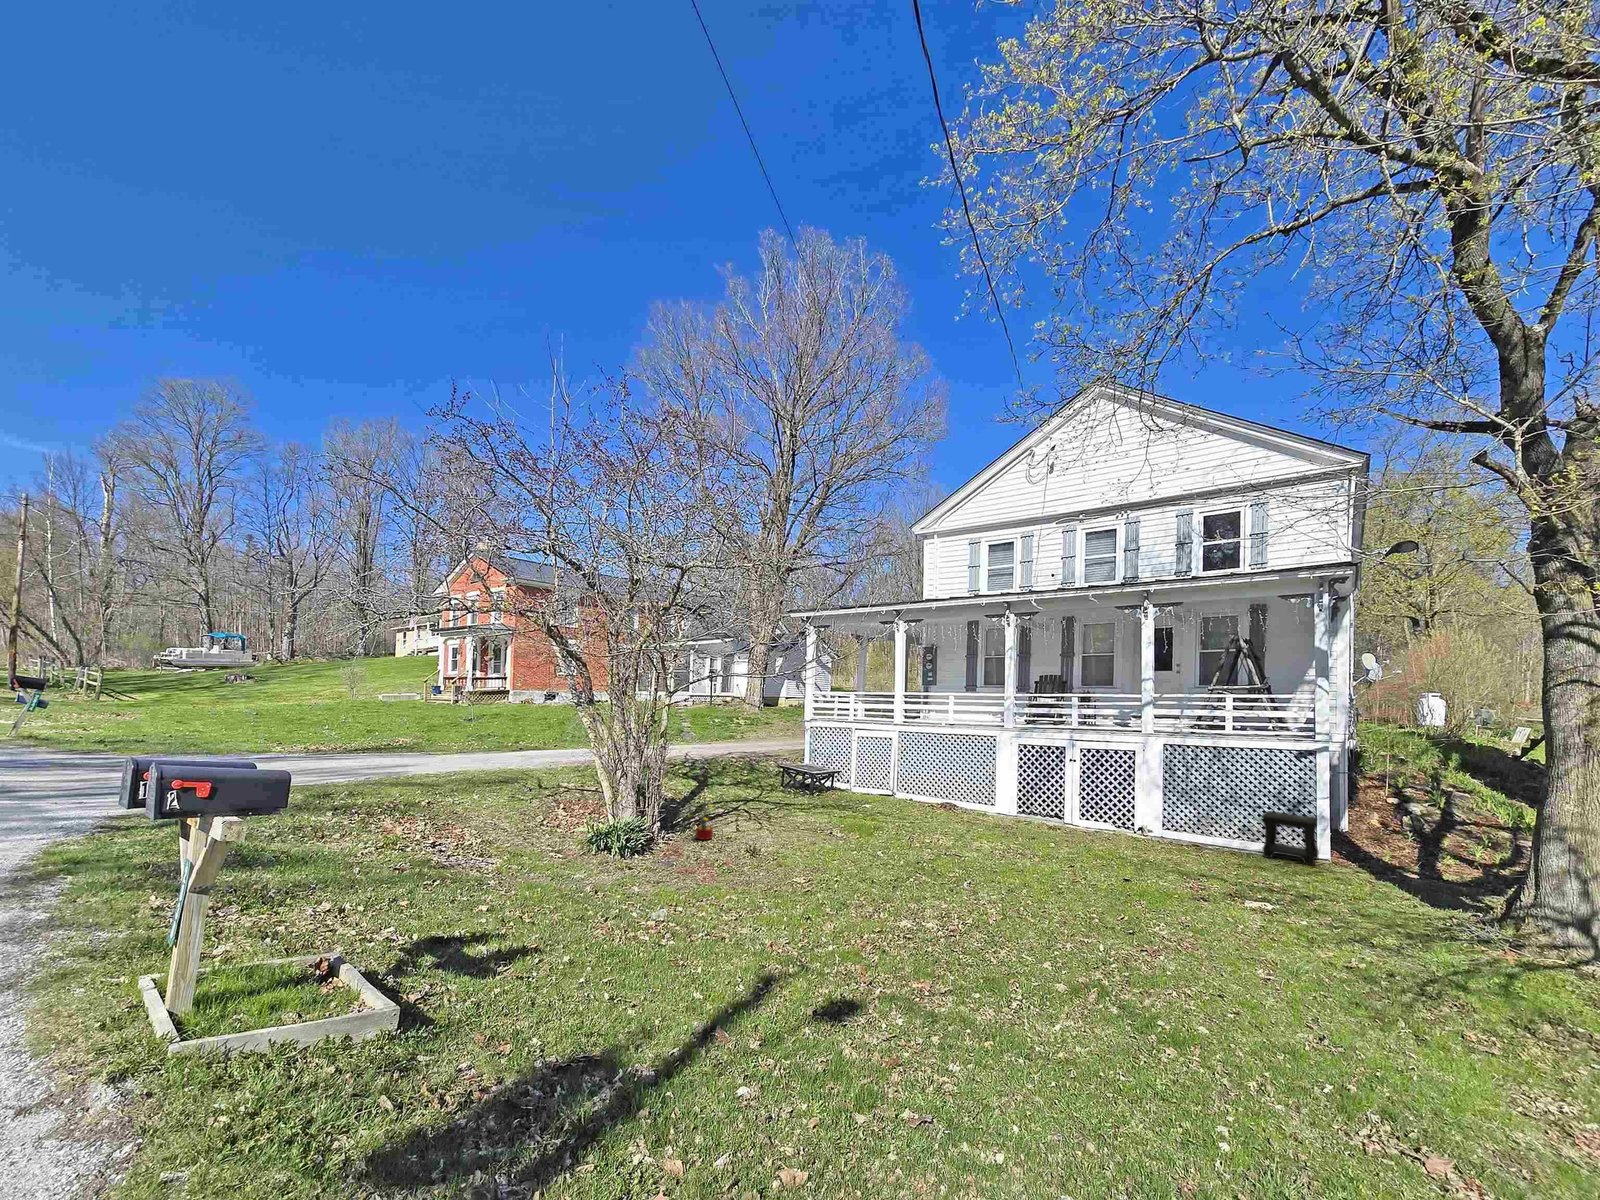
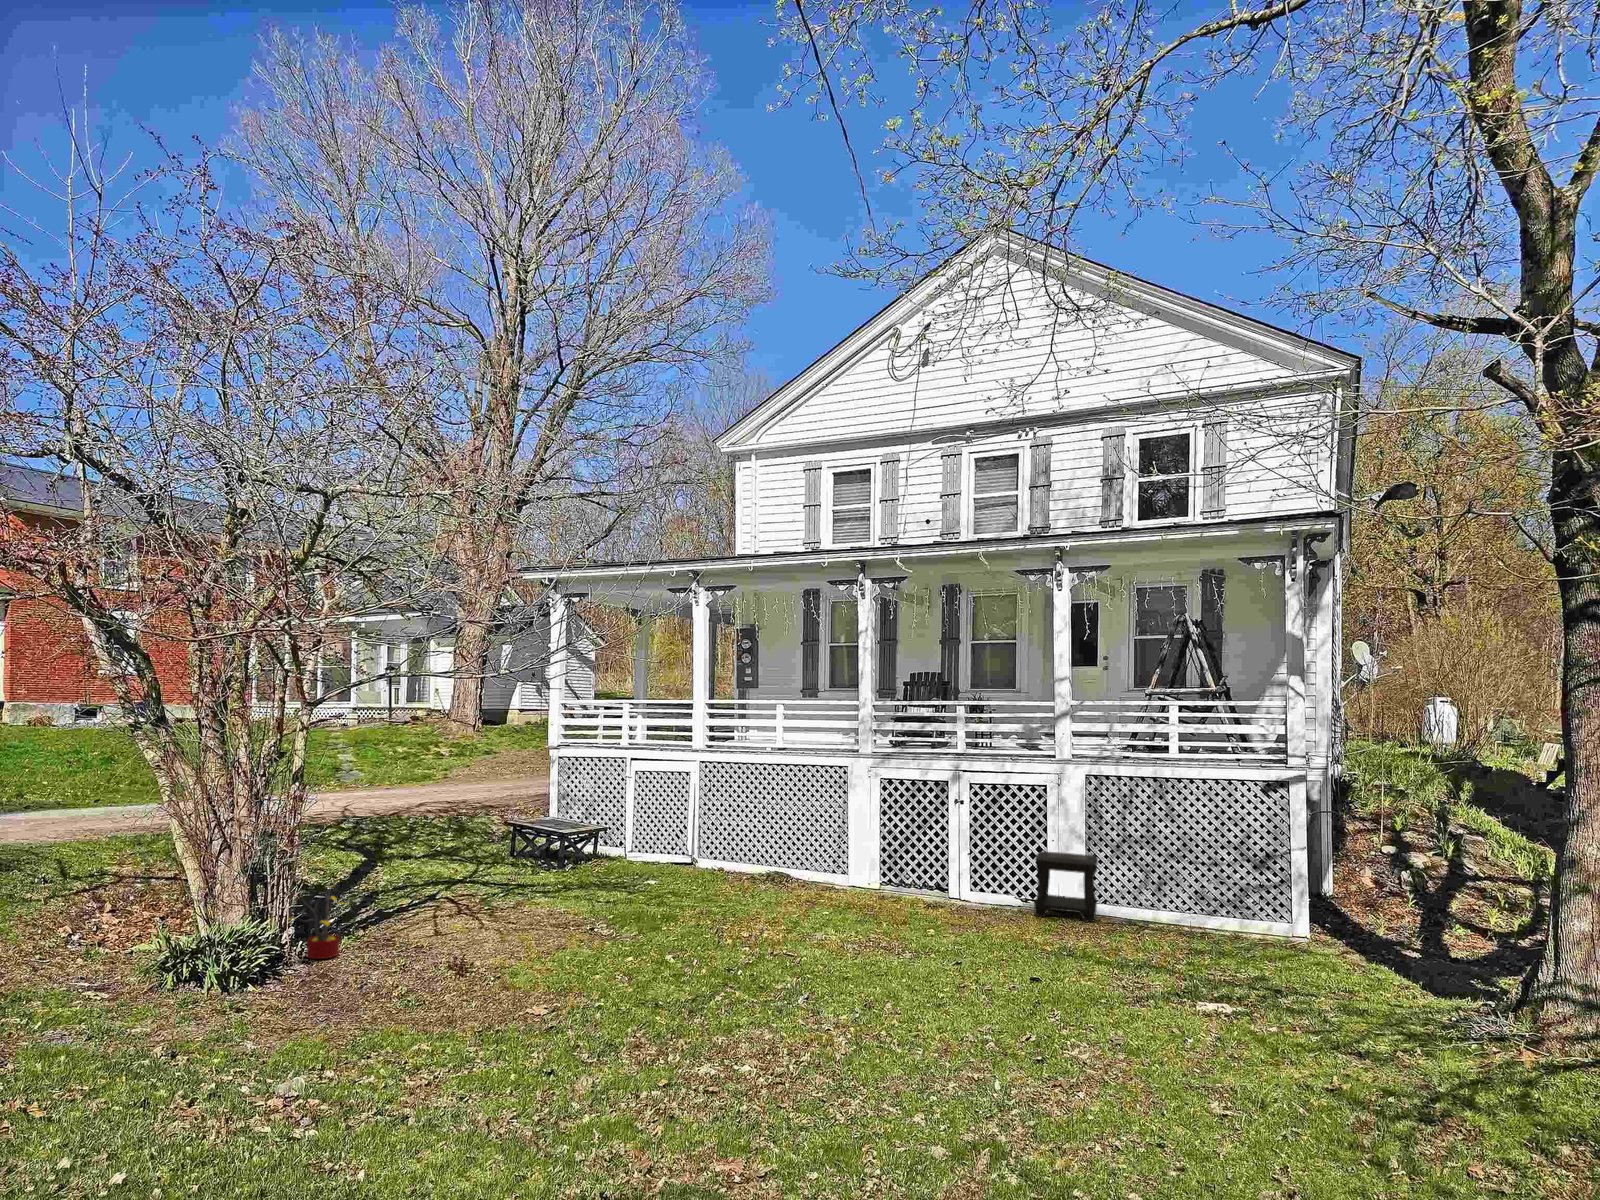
side table: present [1262,811,1319,865] -> present [1034,851,1098,922]

